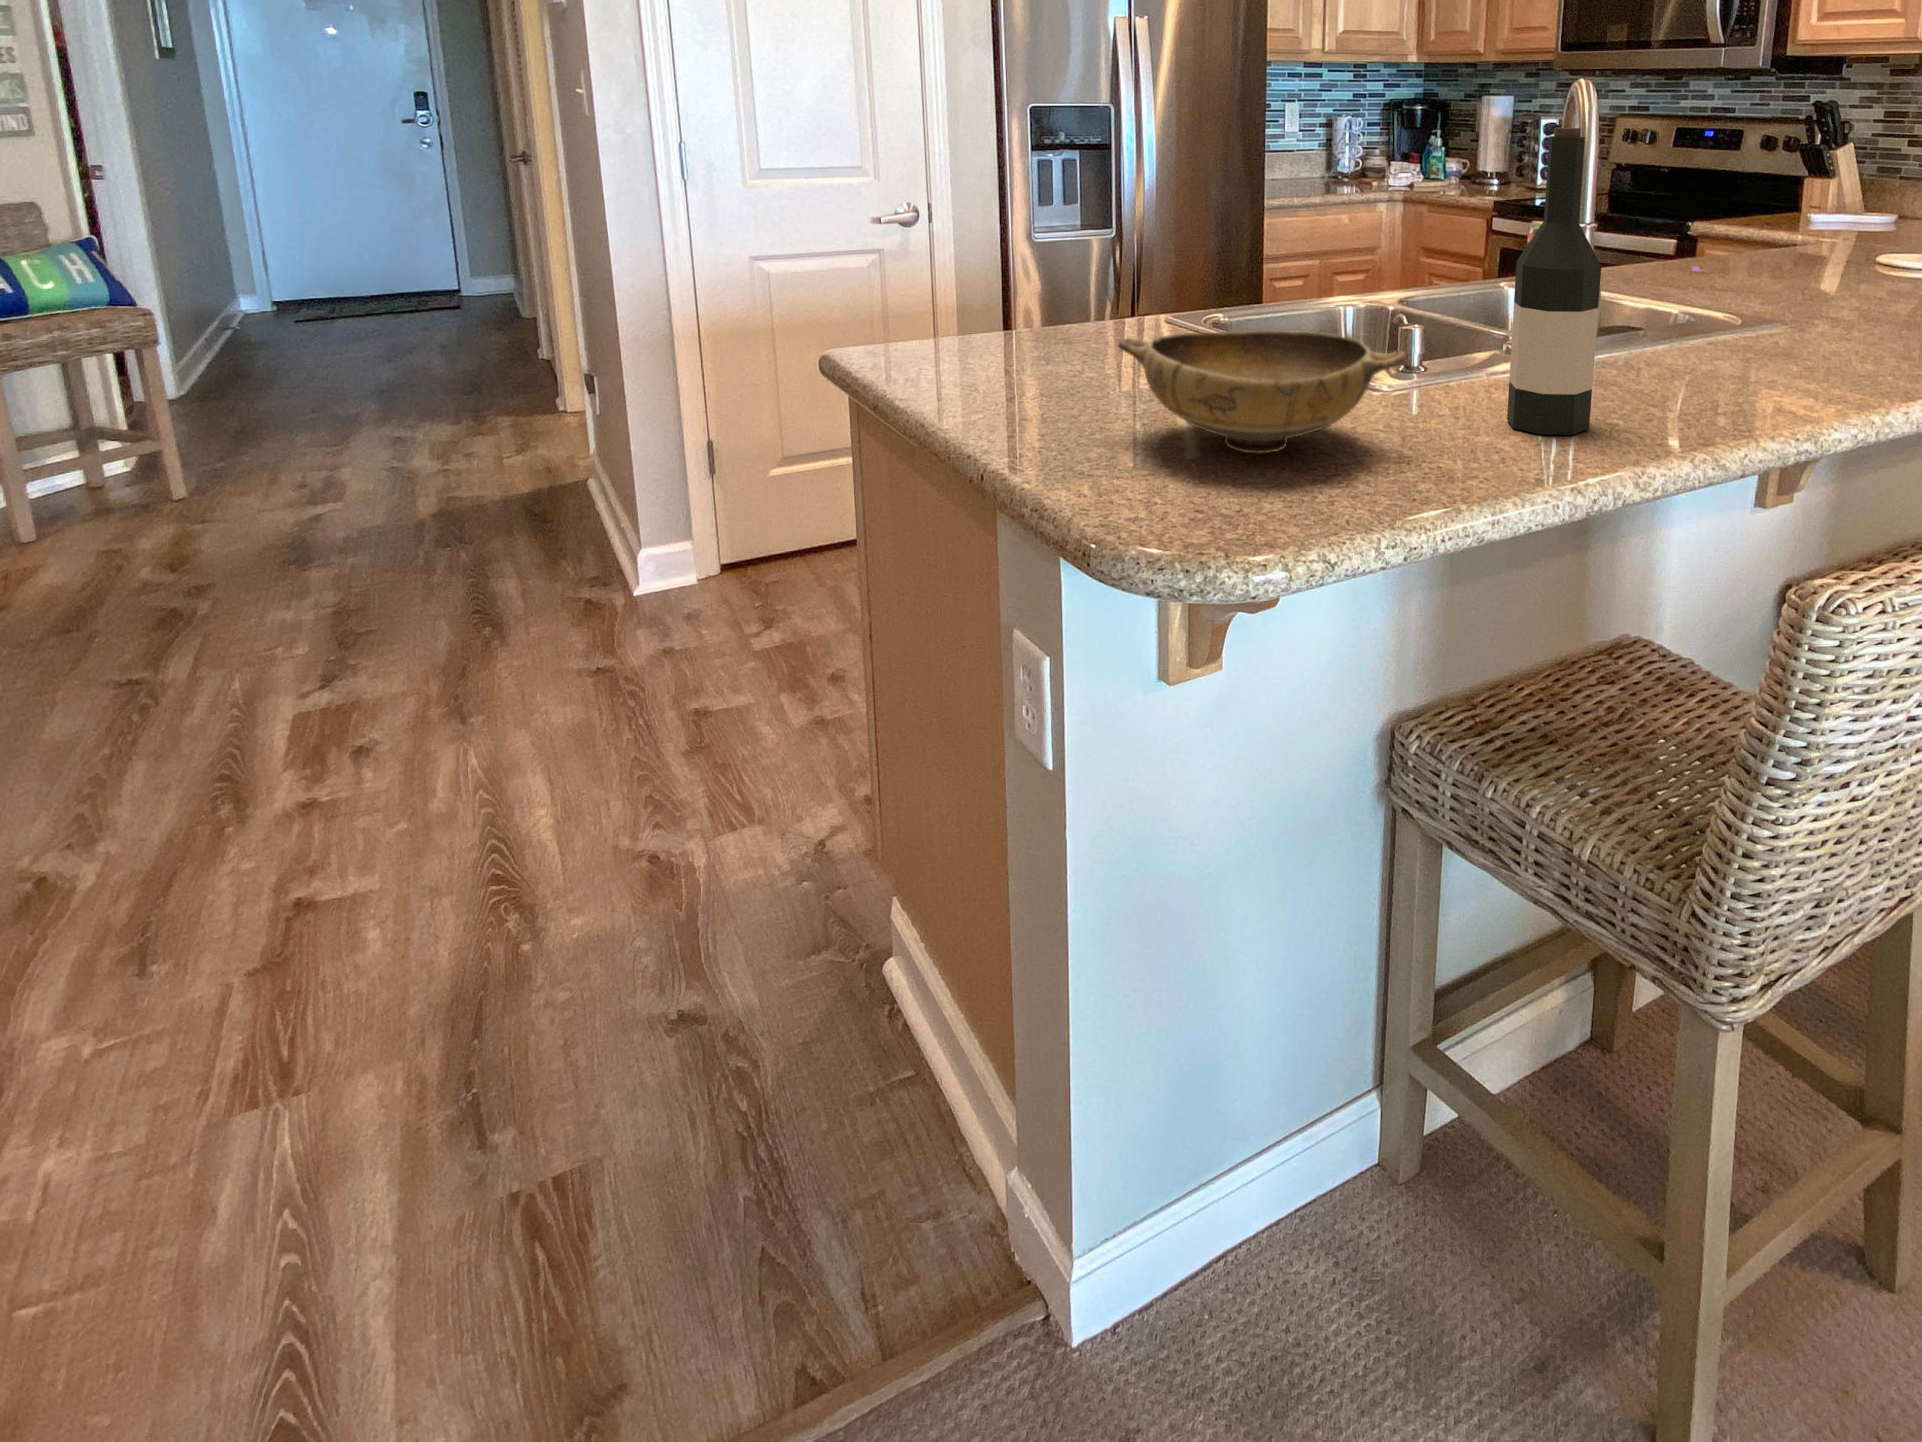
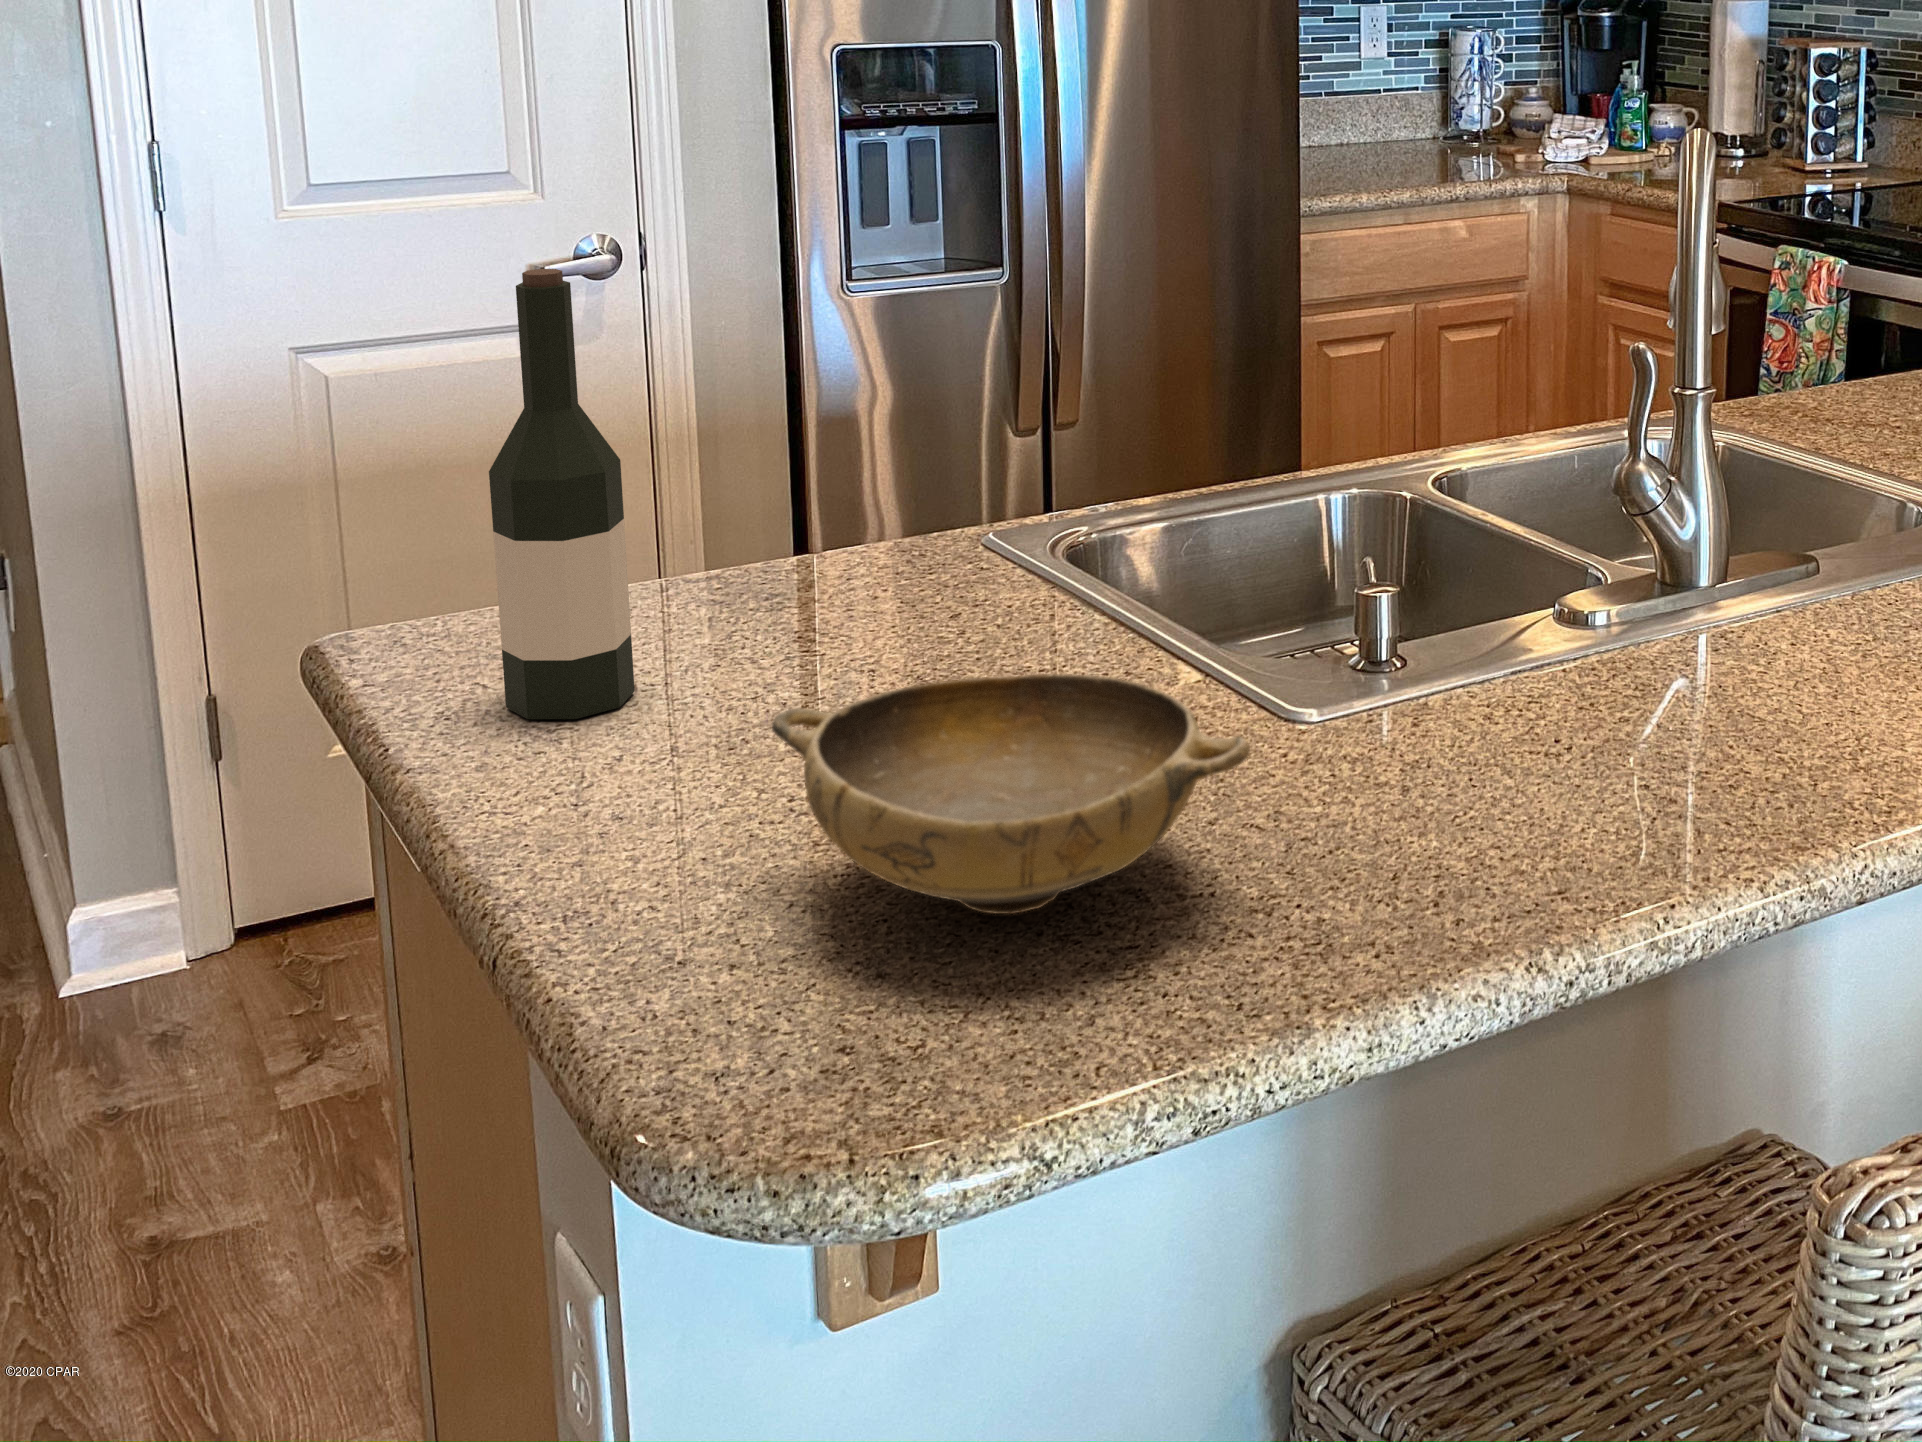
wine bottle: present [1507,128,1601,435] -> present [489,269,635,719]

